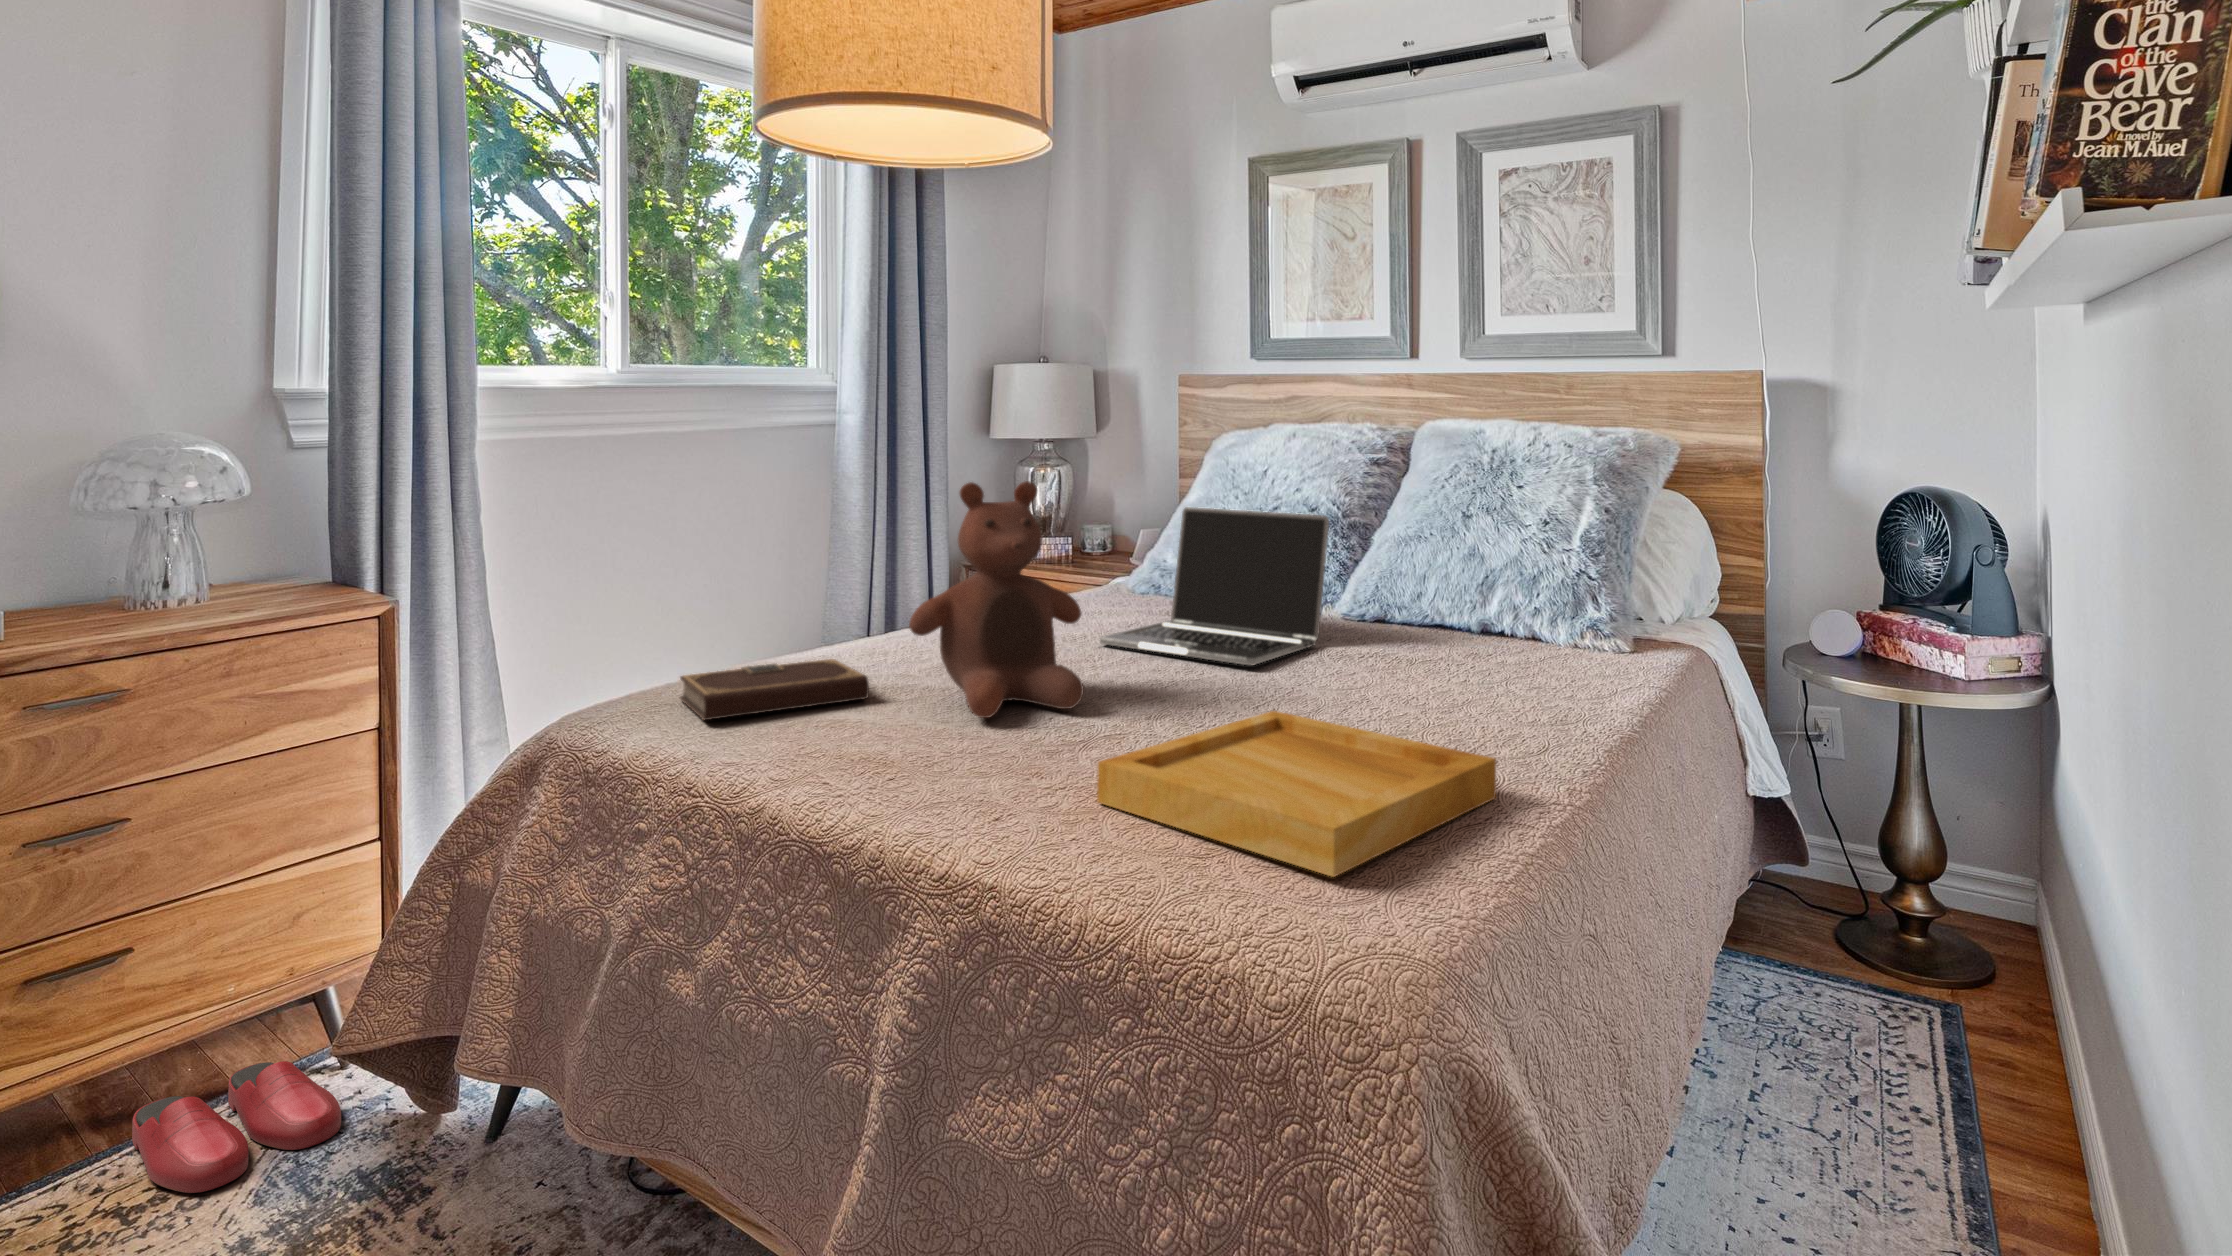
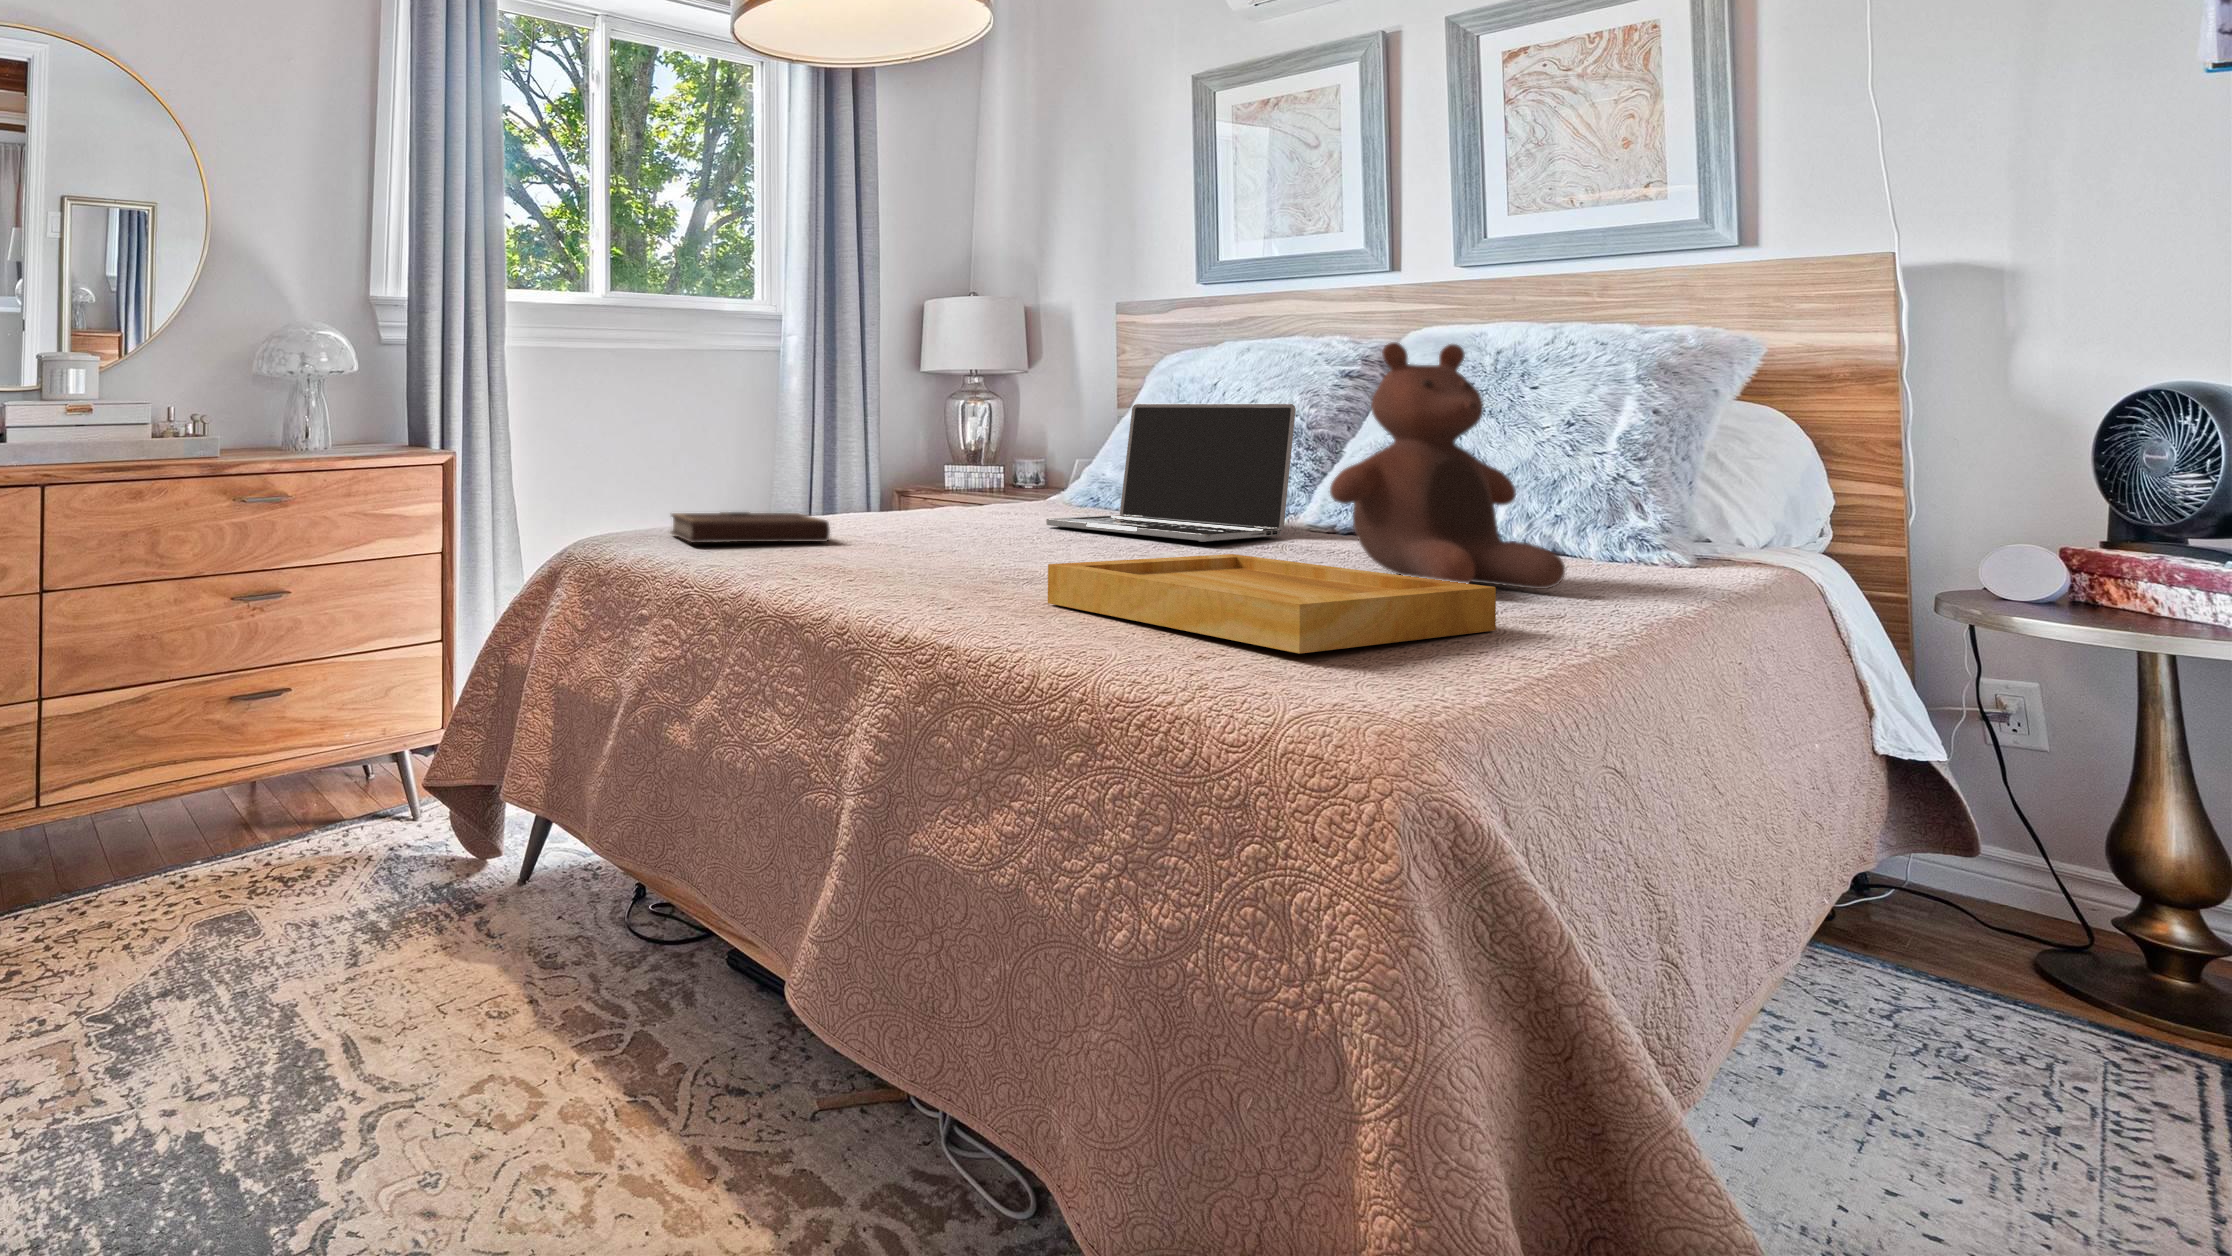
stuffed bear: present [909,481,1084,718] -> present [1330,342,1565,589]
slippers: present [132,1061,341,1193] -> none [283,807,418,883]

